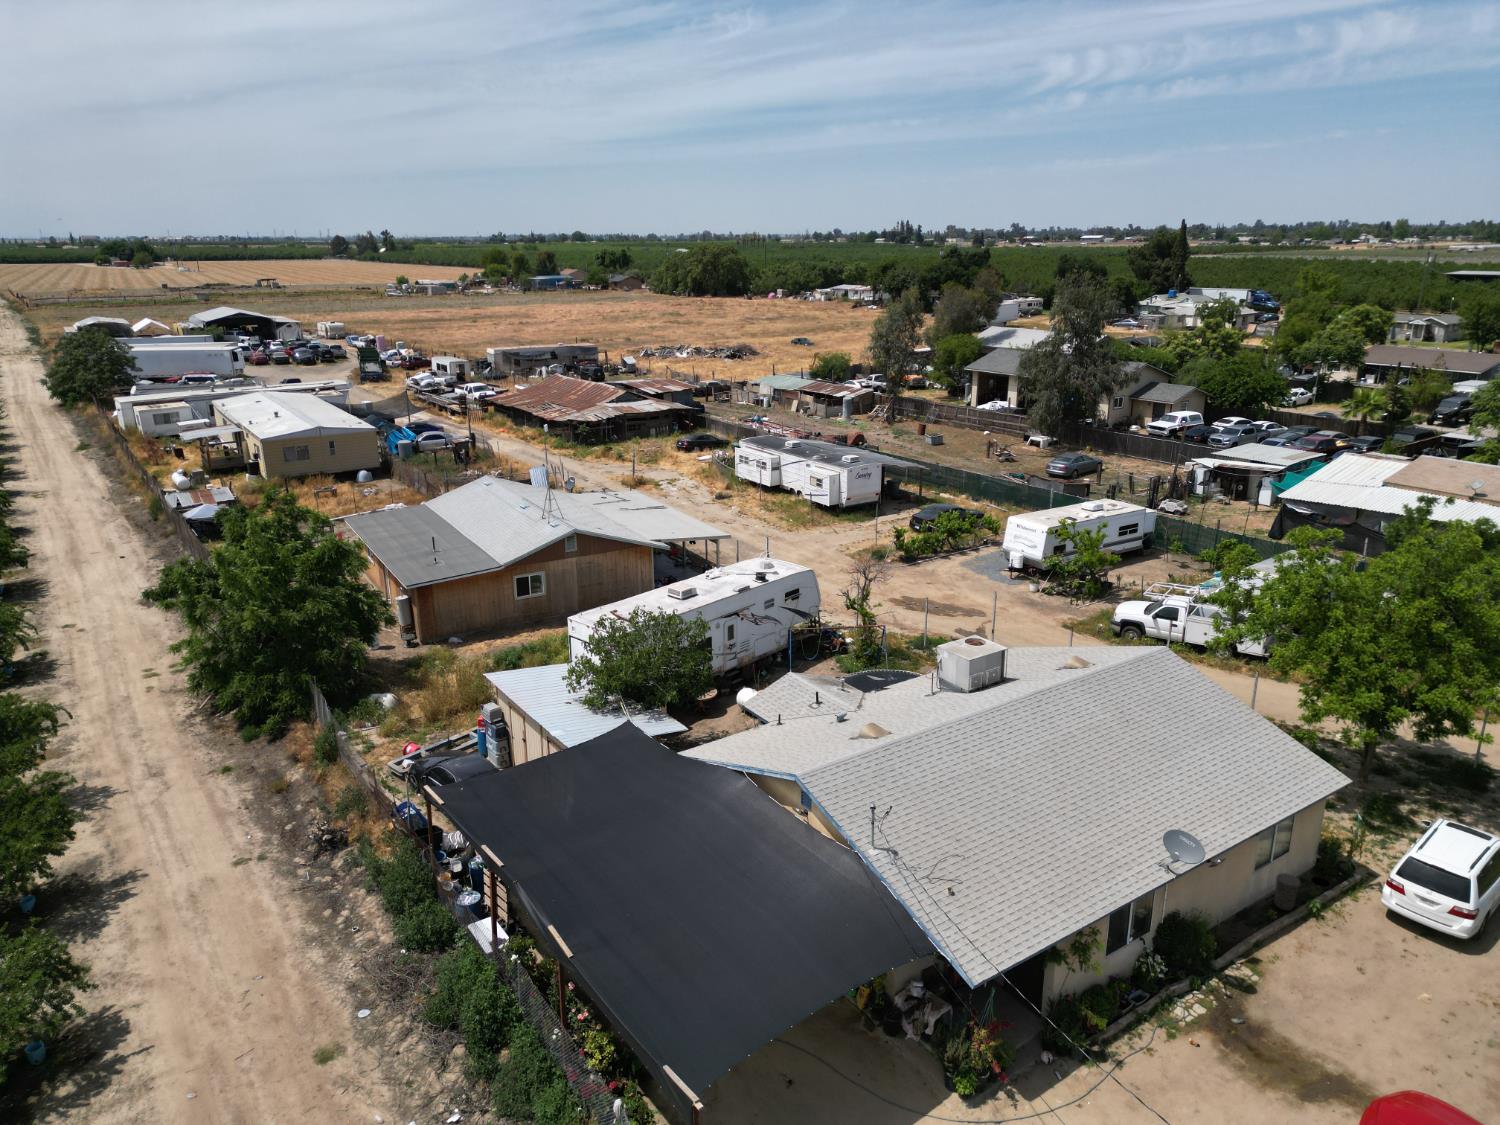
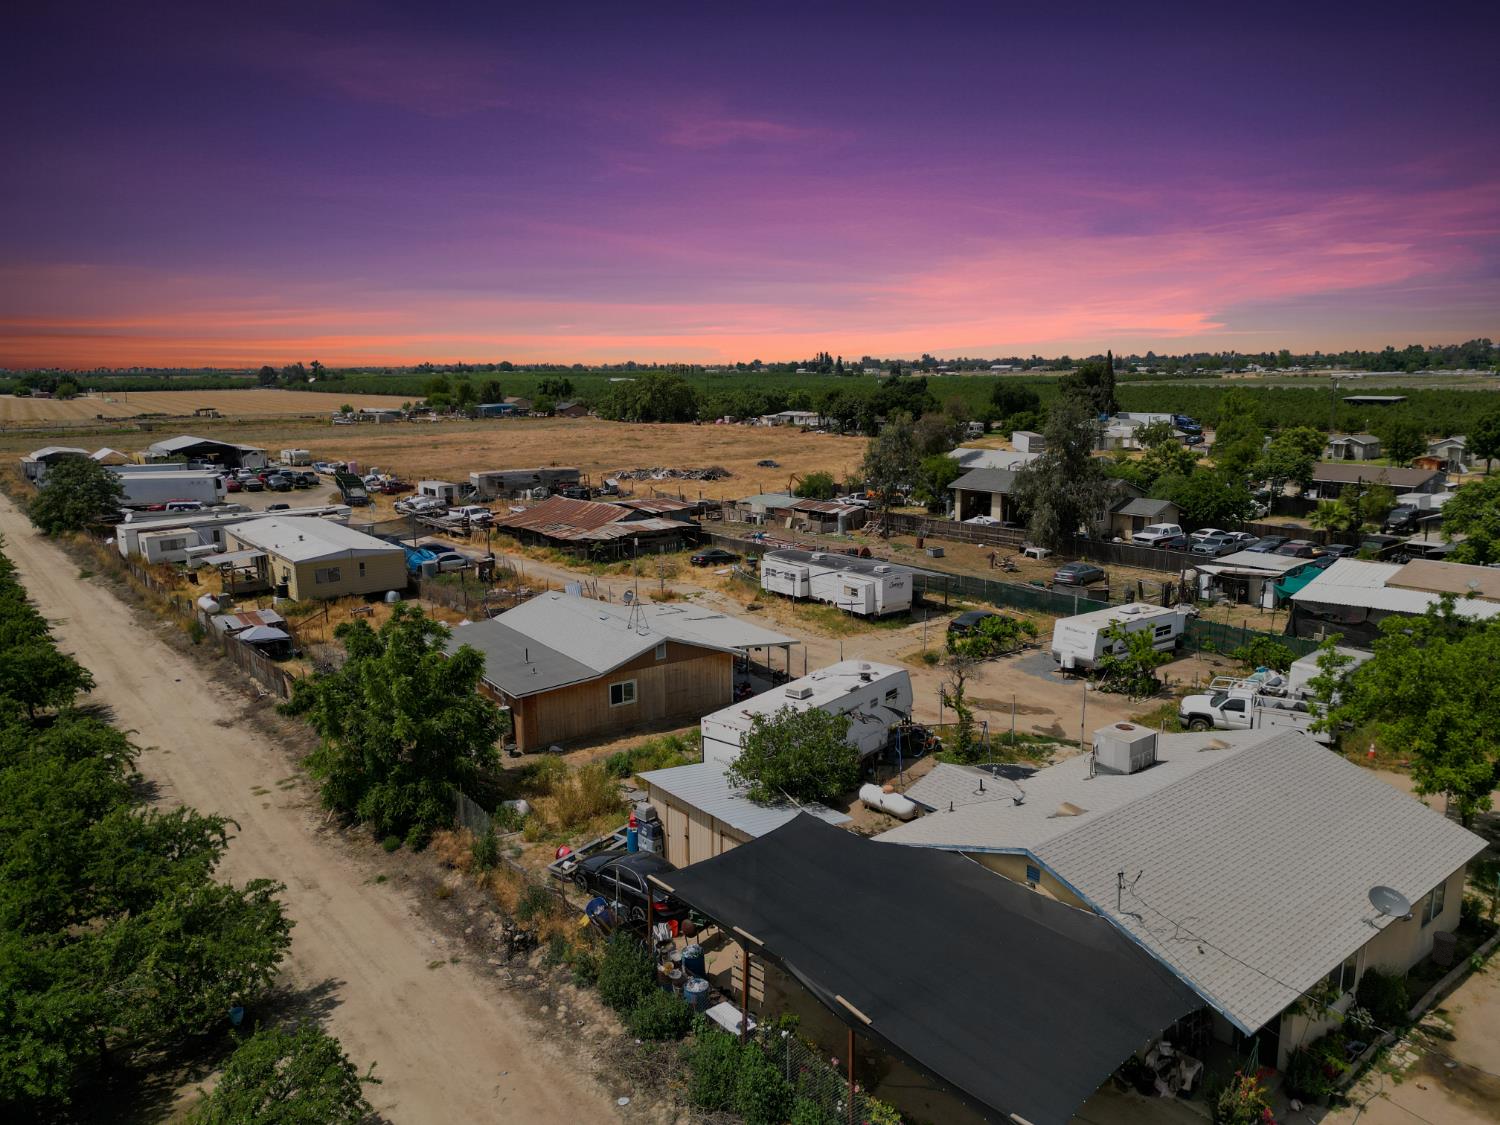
potted tree: present [1310,856,1336,889] -> none [1453,911,1481,946]

